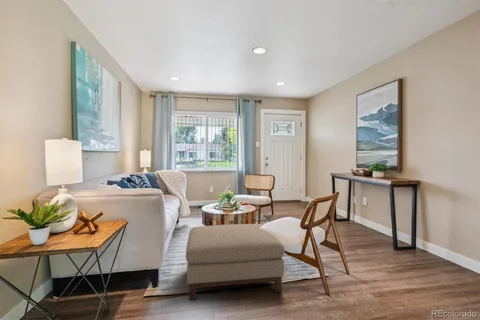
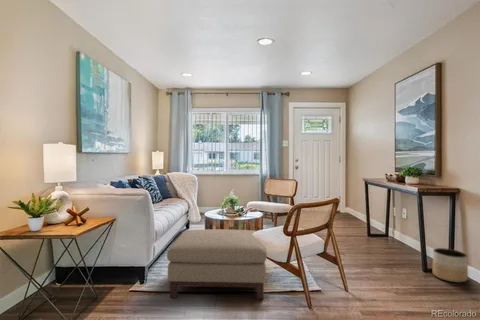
planter: none [403,230,432,258] -> present [433,248,468,282]

